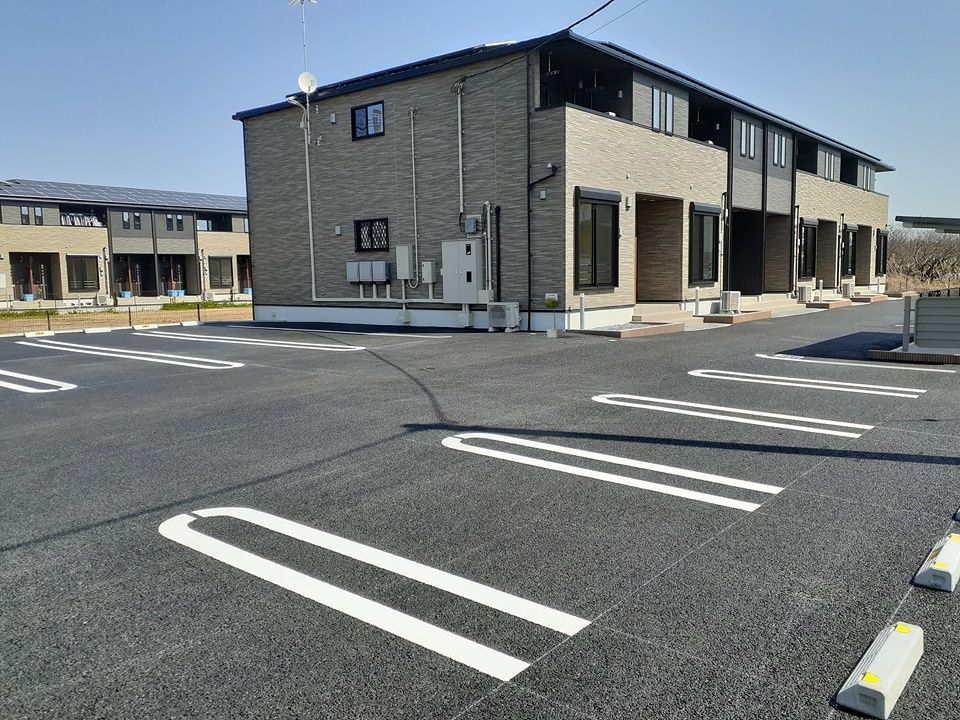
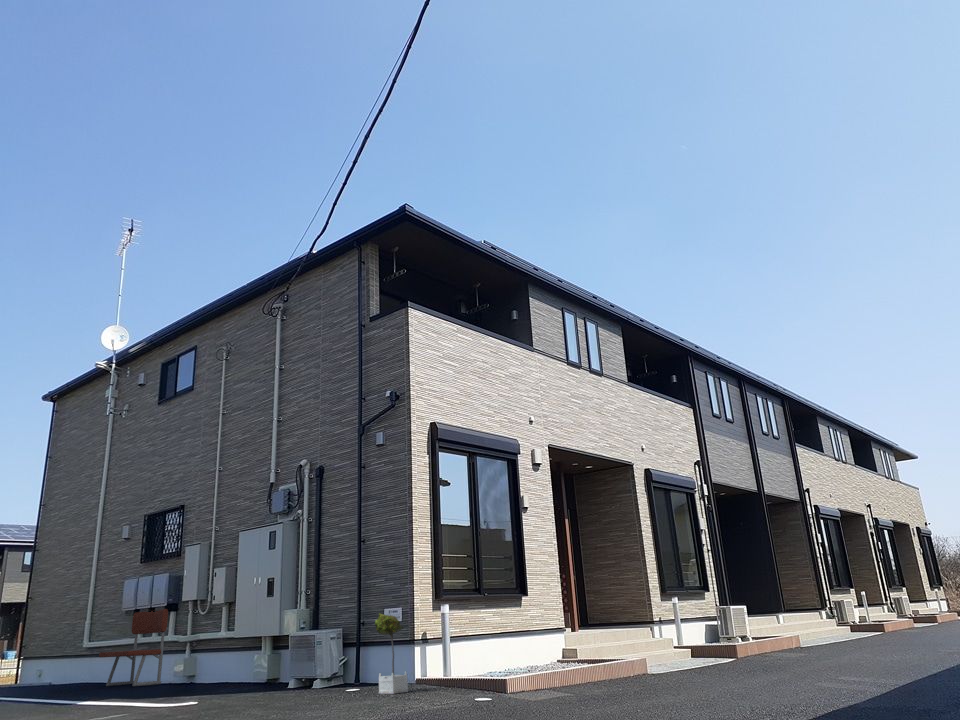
bench: none [346,283,387,327] -> present [99,609,168,686]

